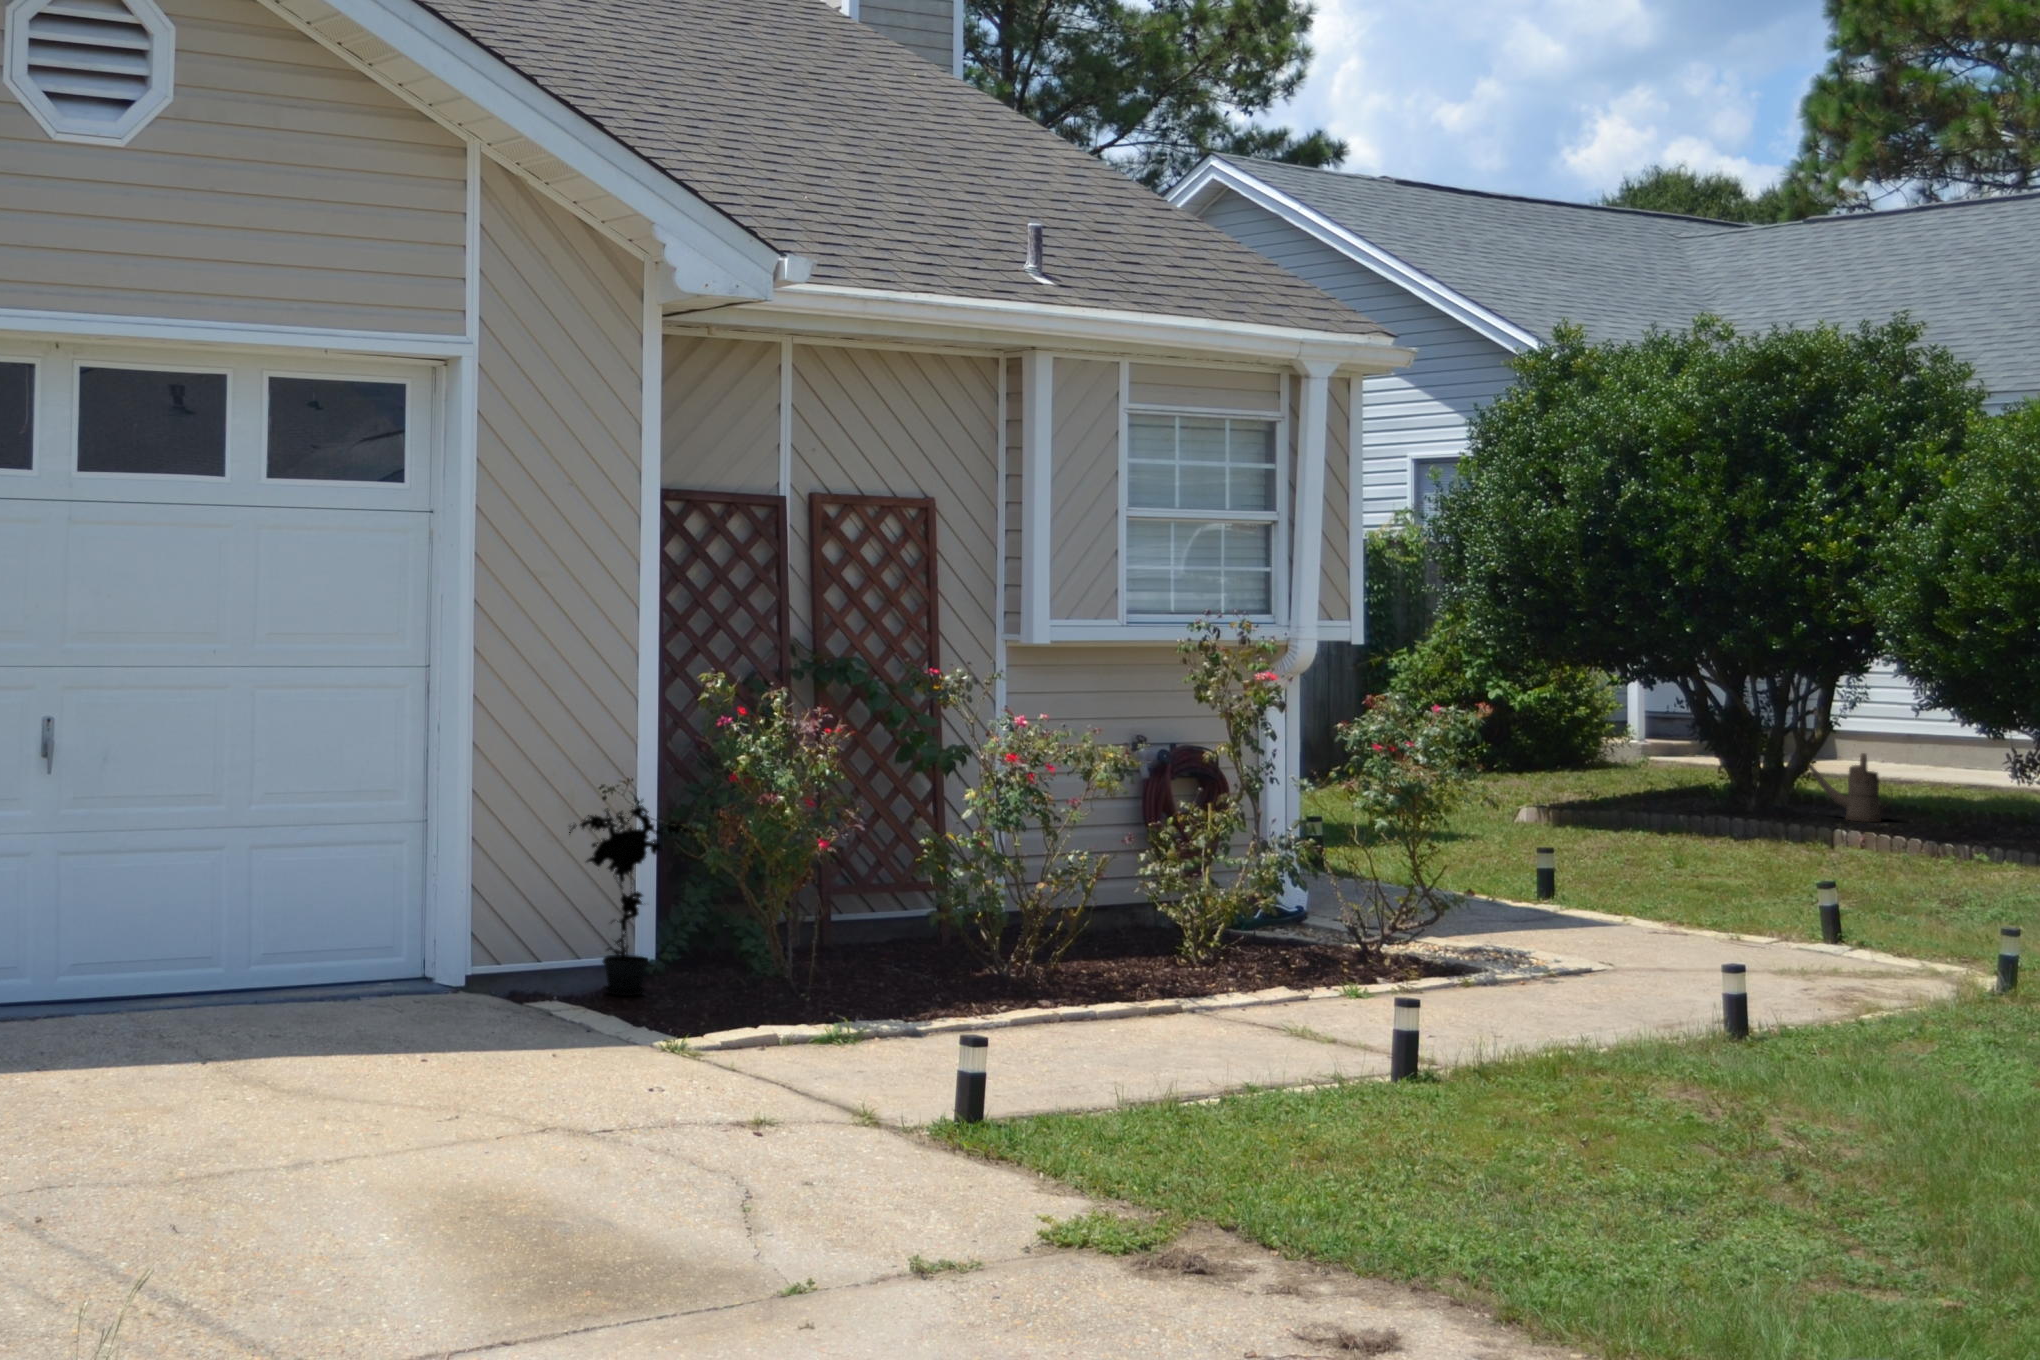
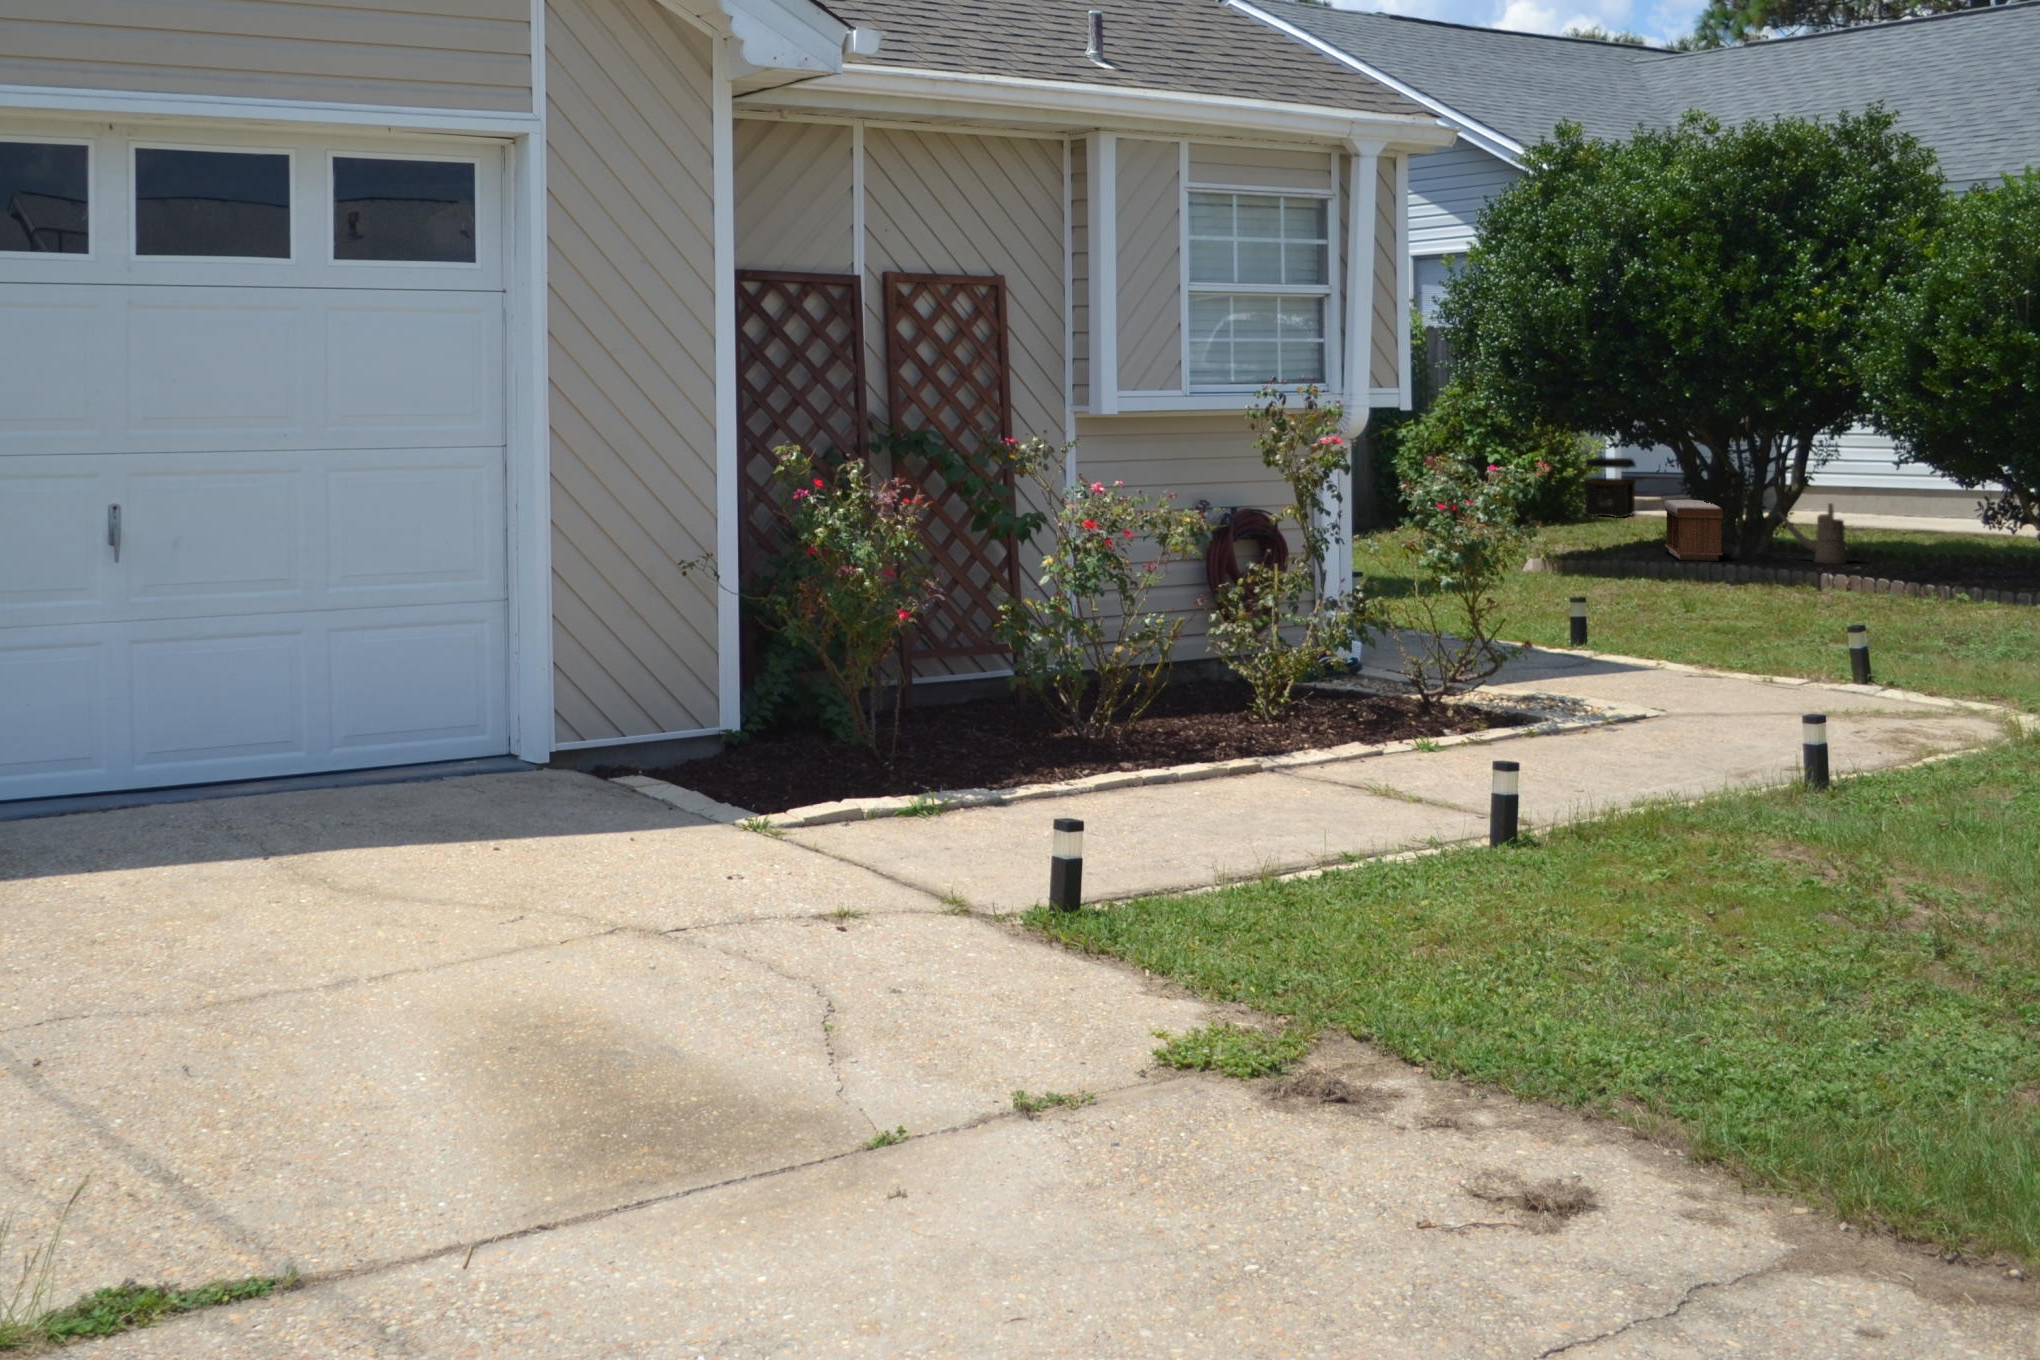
toolbox: none [1609,693,1668,764] -> present [1585,457,1636,518]
bench: none [1682,745,1743,816] -> present [1664,500,1723,561]
potted plant: present [569,800,690,996] -> none [652,572,779,768]

